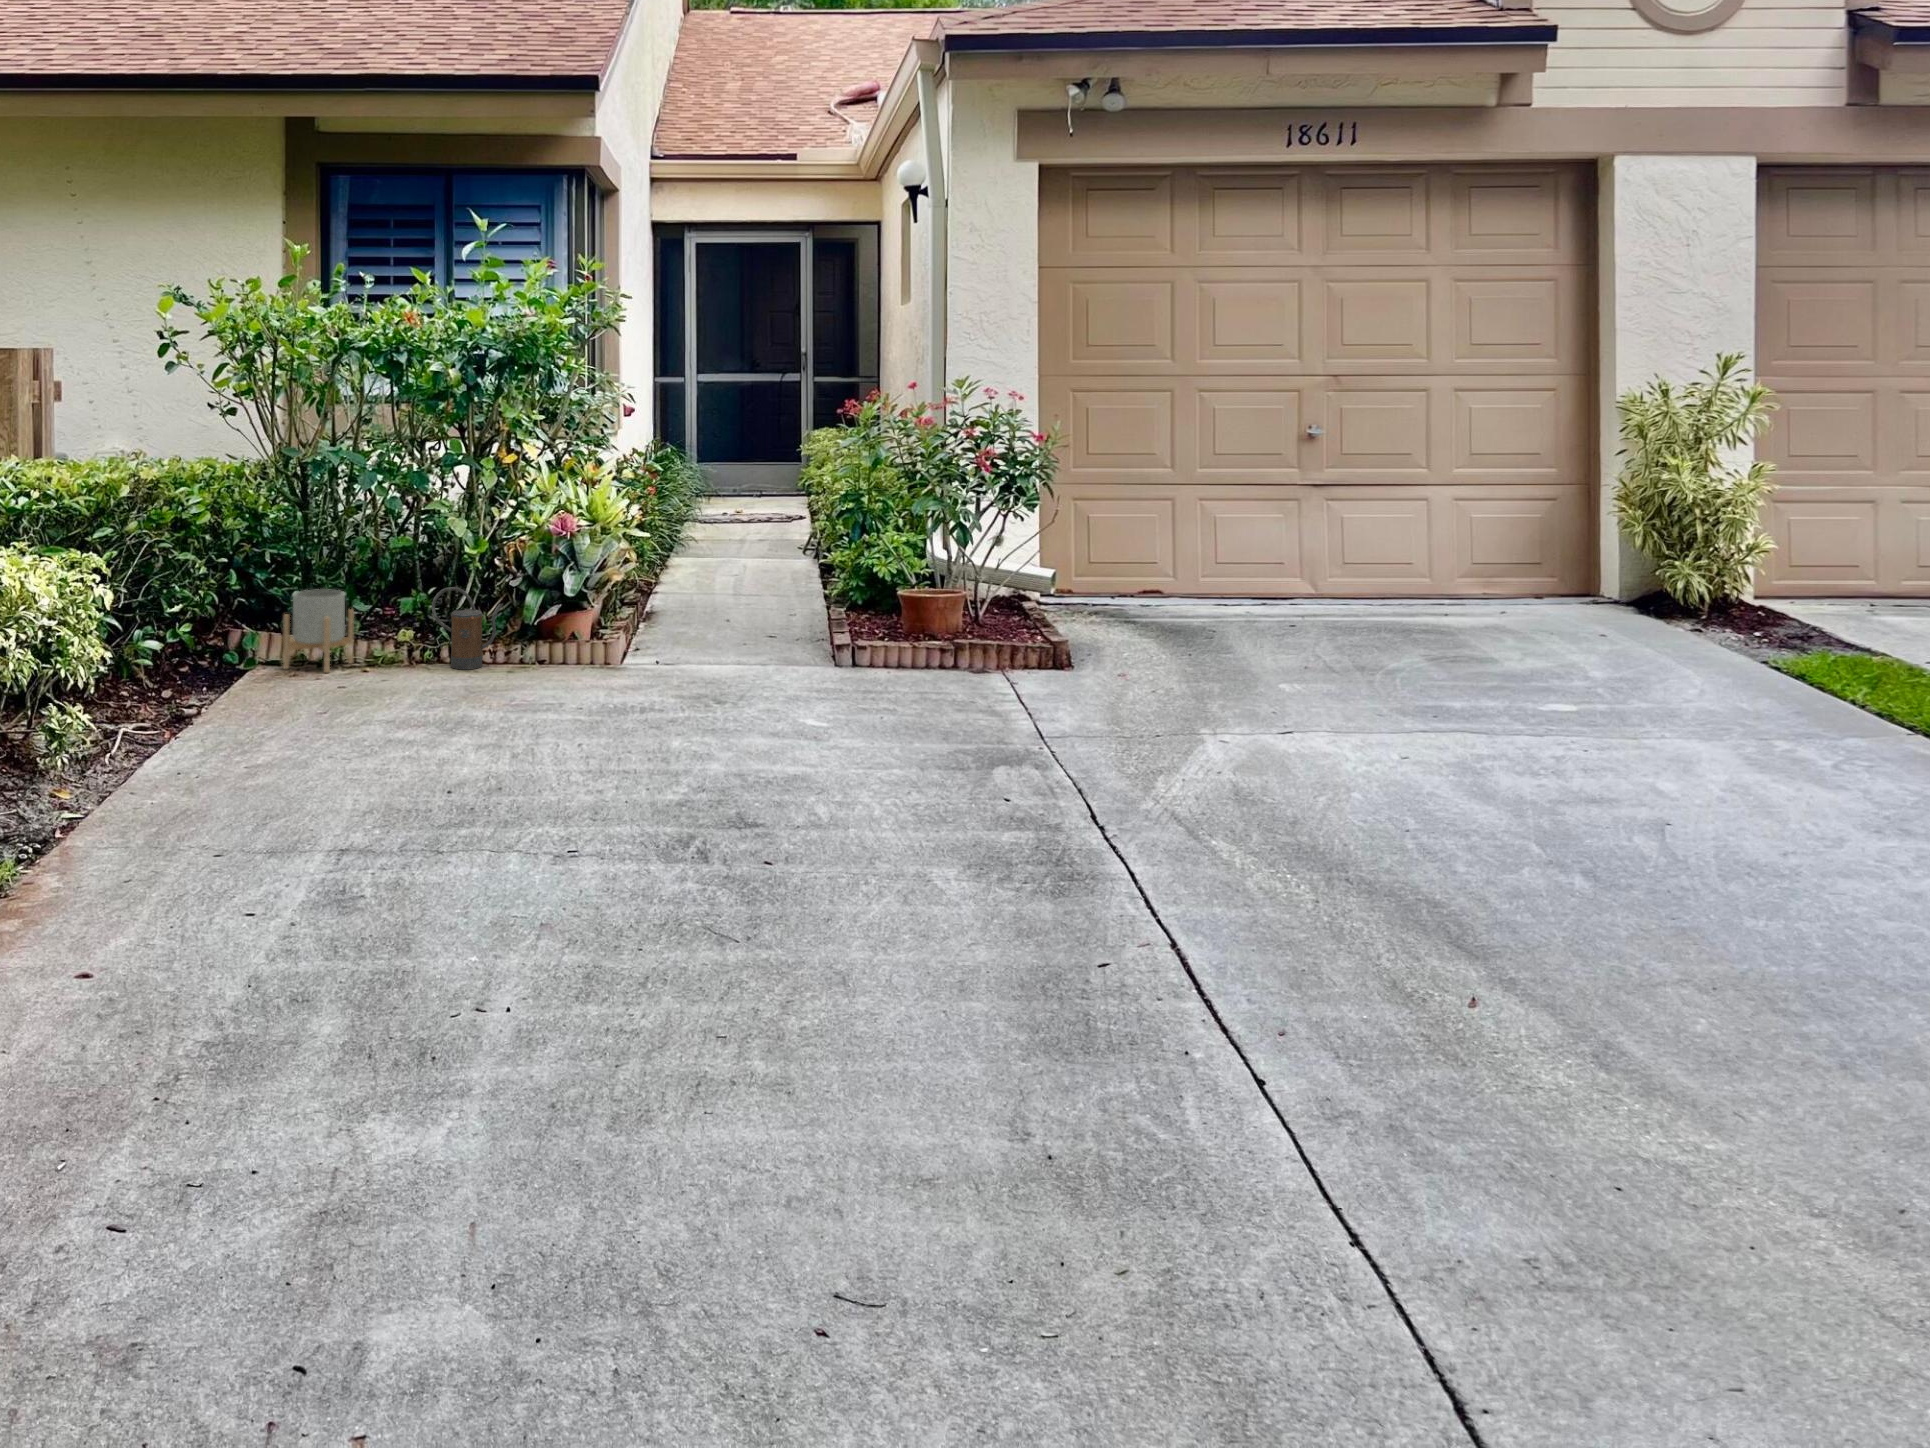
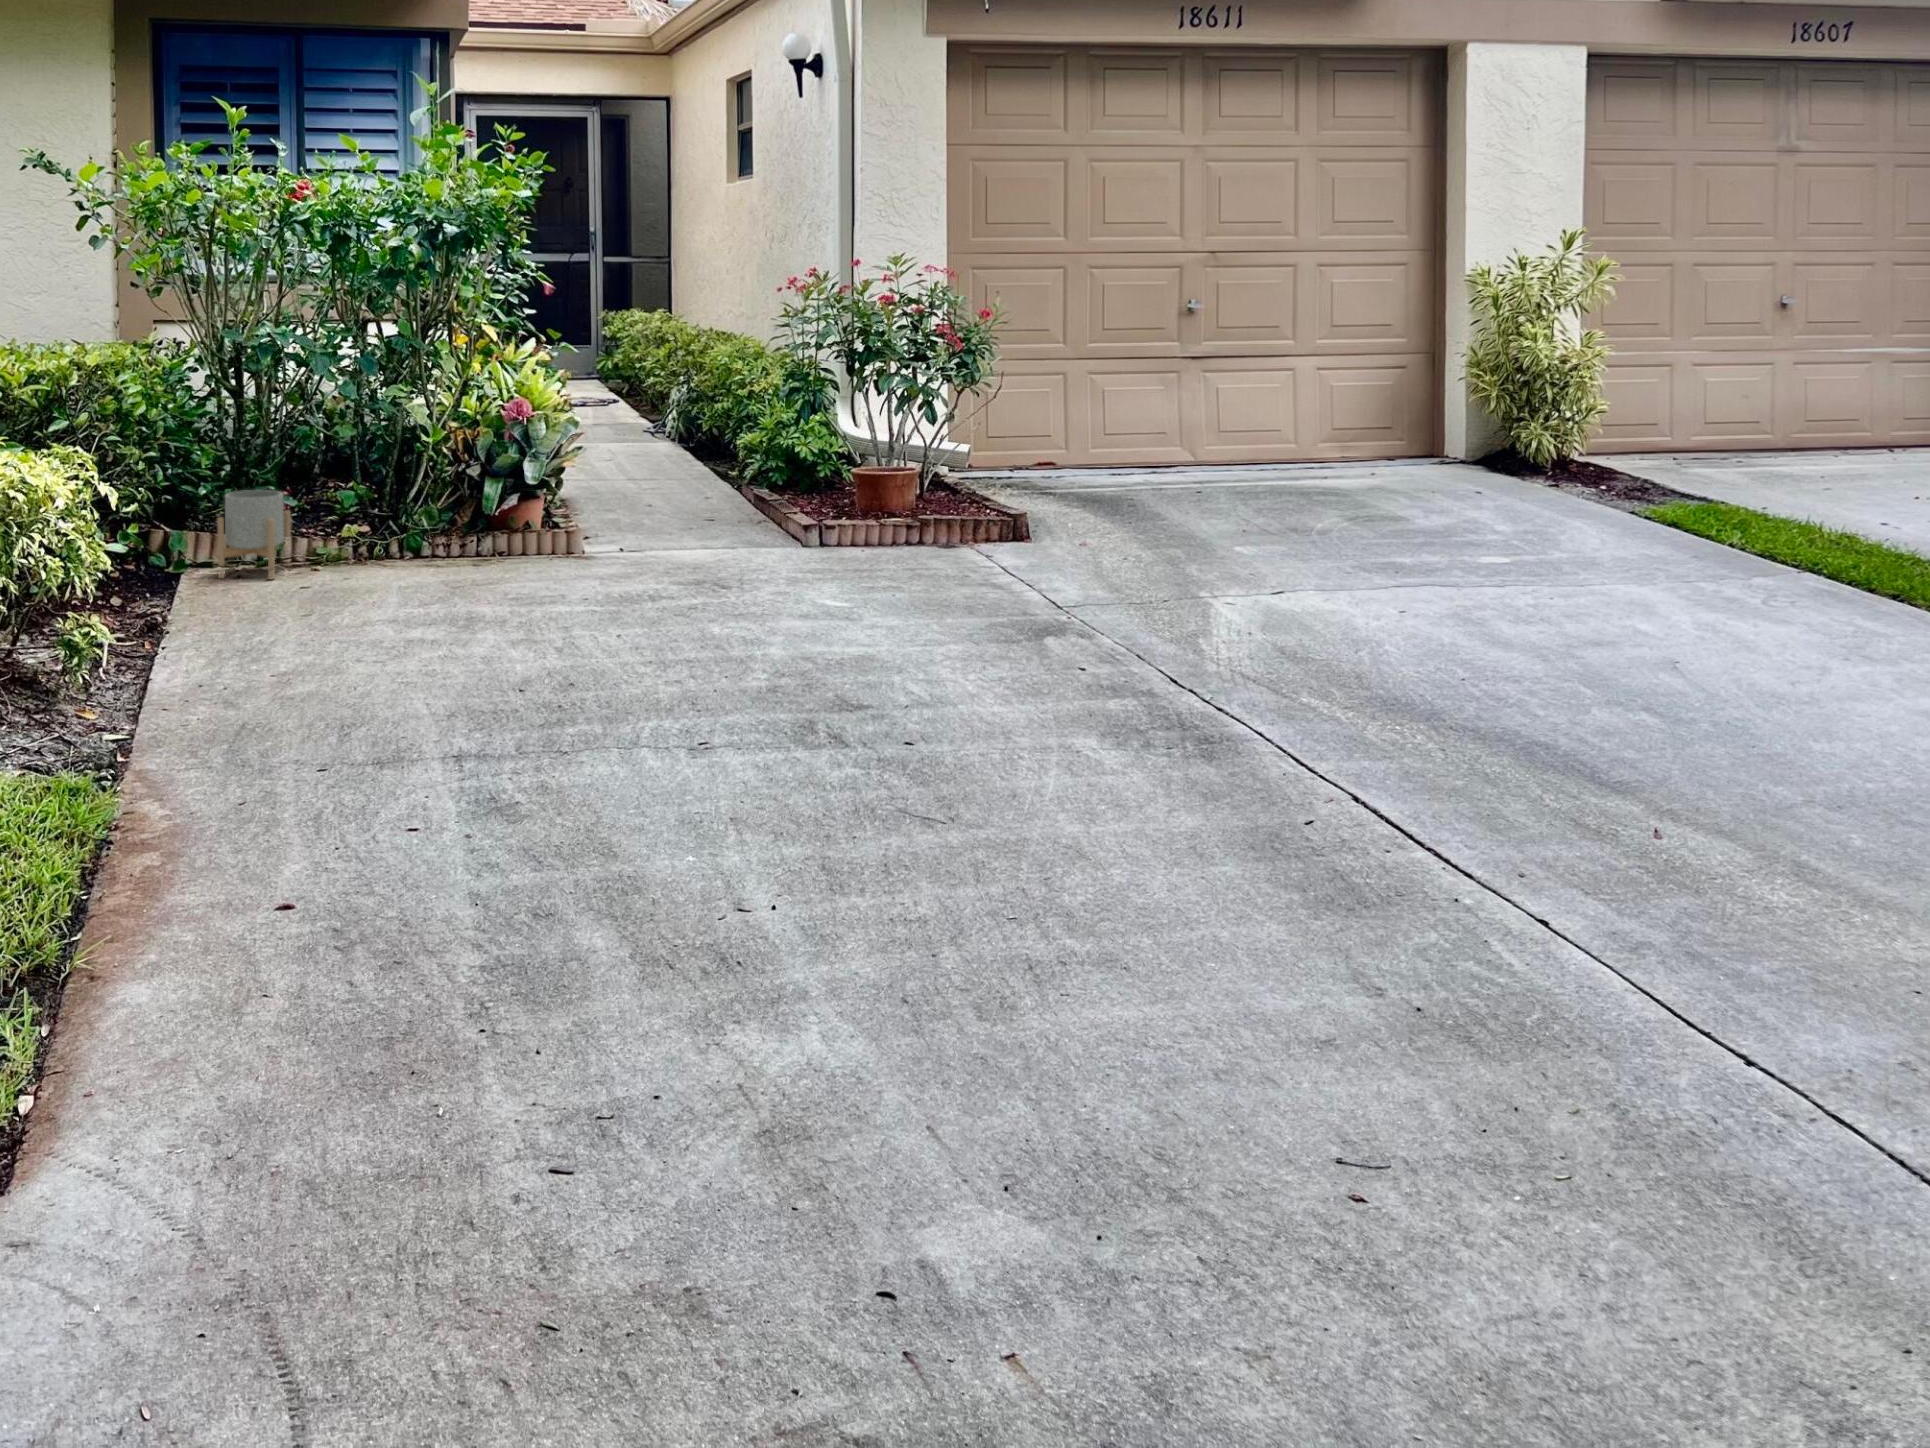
watering can: present [432,587,503,669] -> none [381,482,461,569]

